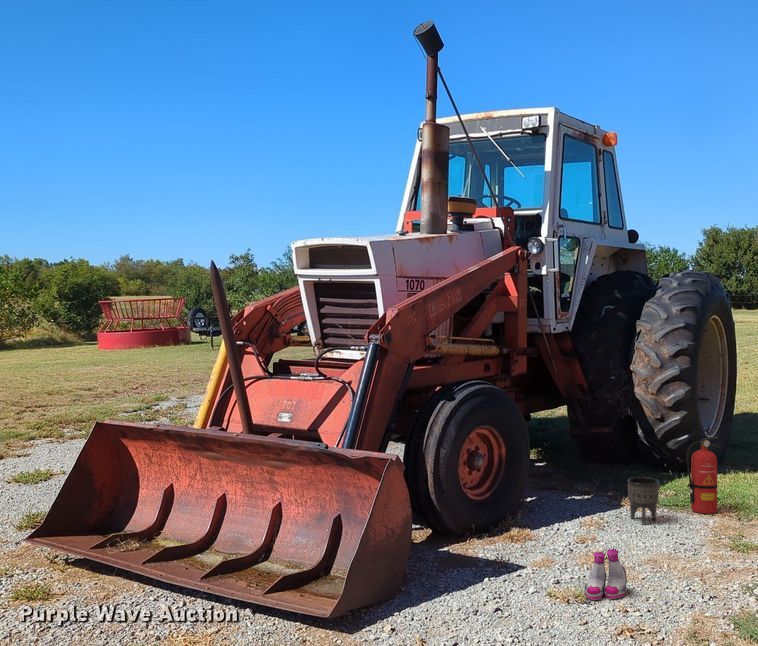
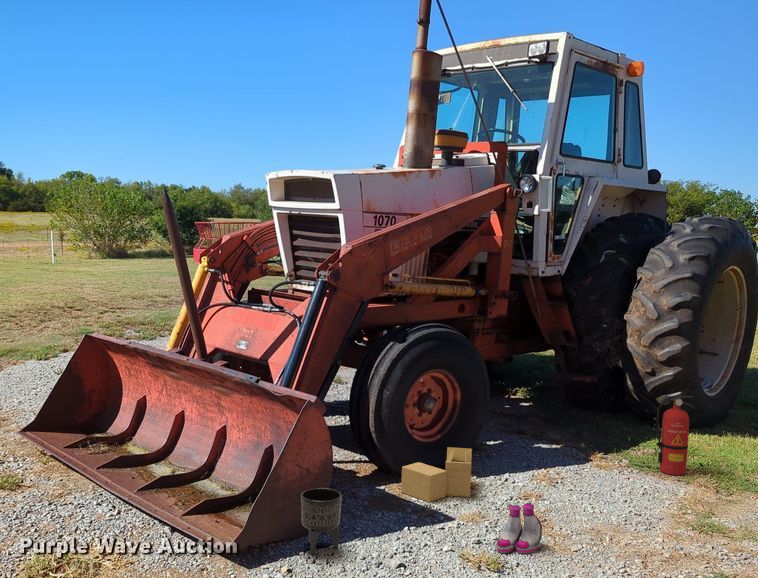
planter: present [628,477,659,524] -> present [301,488,342,554]
cardboard box: none [463,502,533,557] -> present [401,447,472,502]

